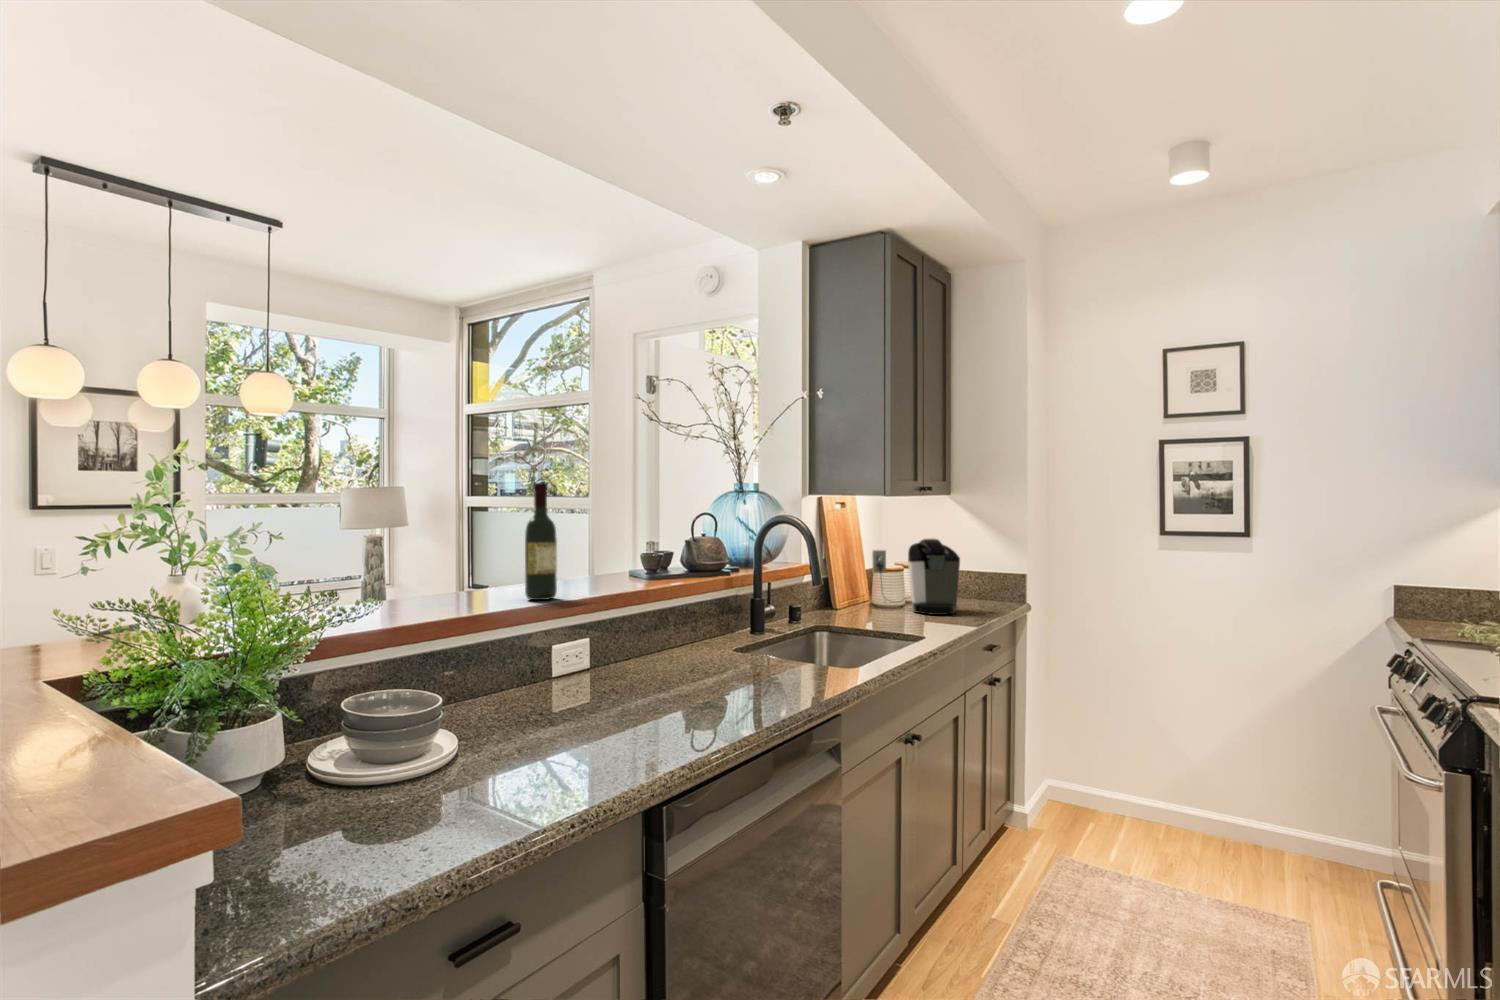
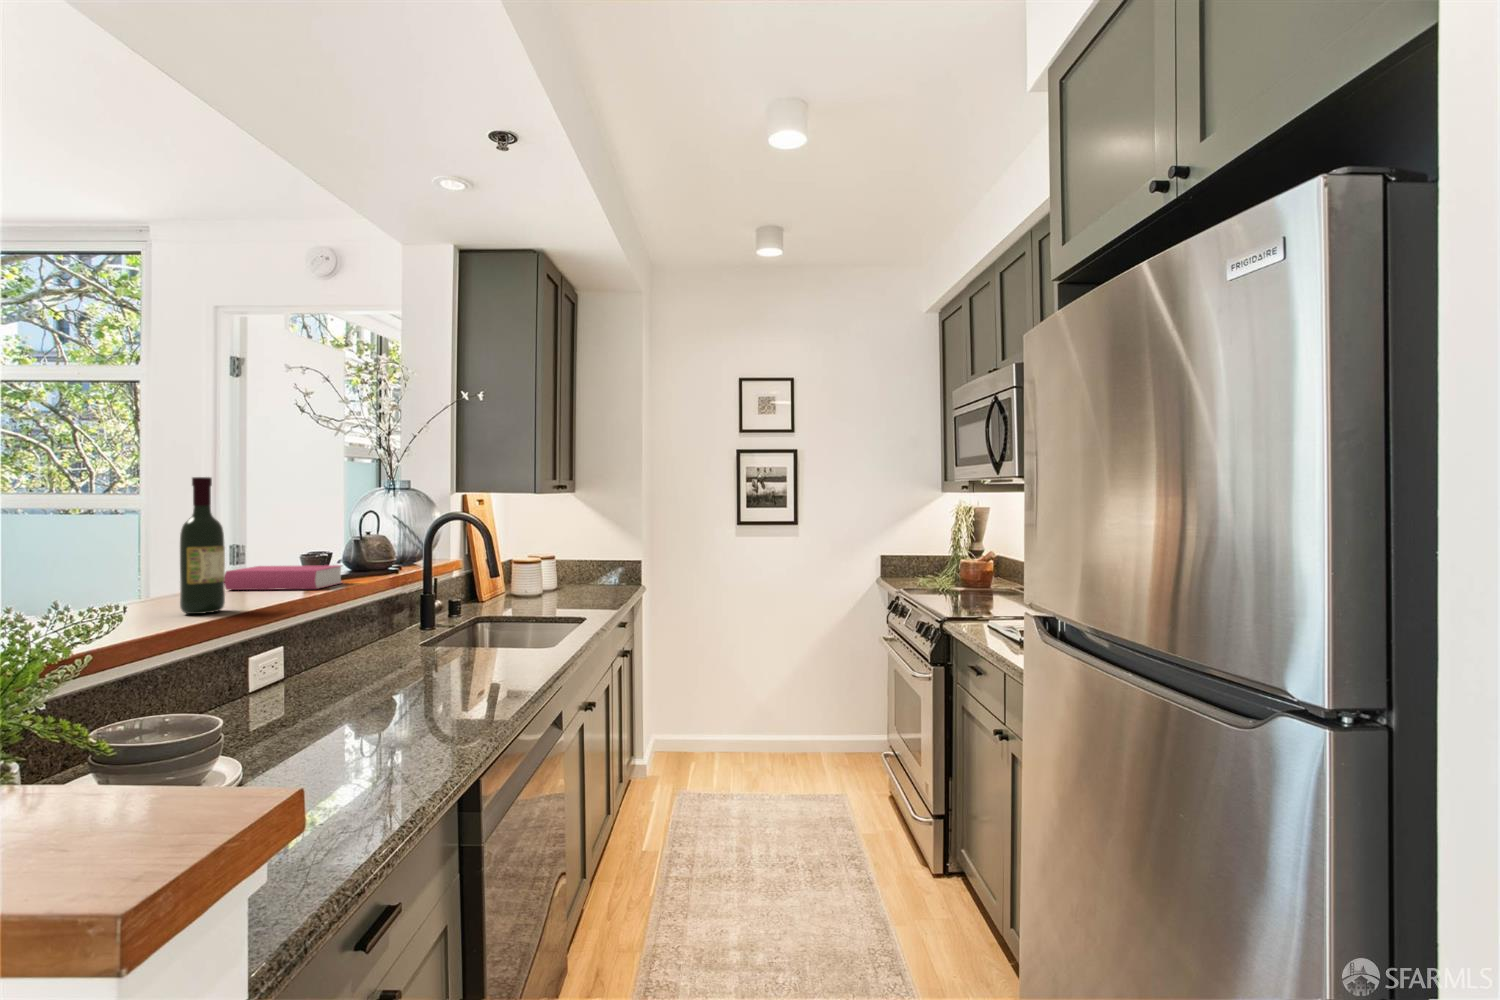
coffee maker: present [872,539,960,615] -> none [517,532,598,599]
book: none [584,561,675,585] -> present [224,565,341,590]

